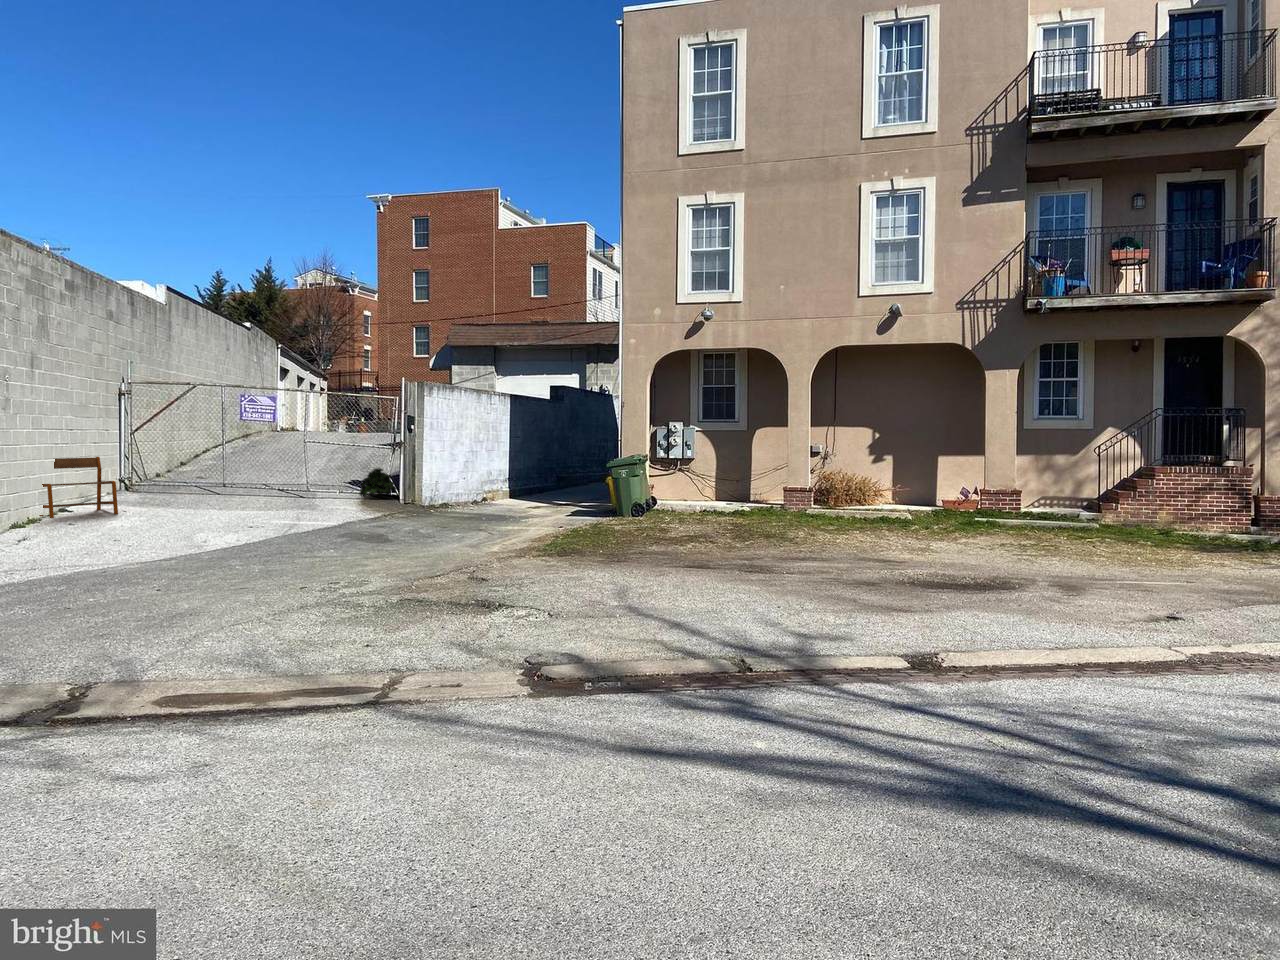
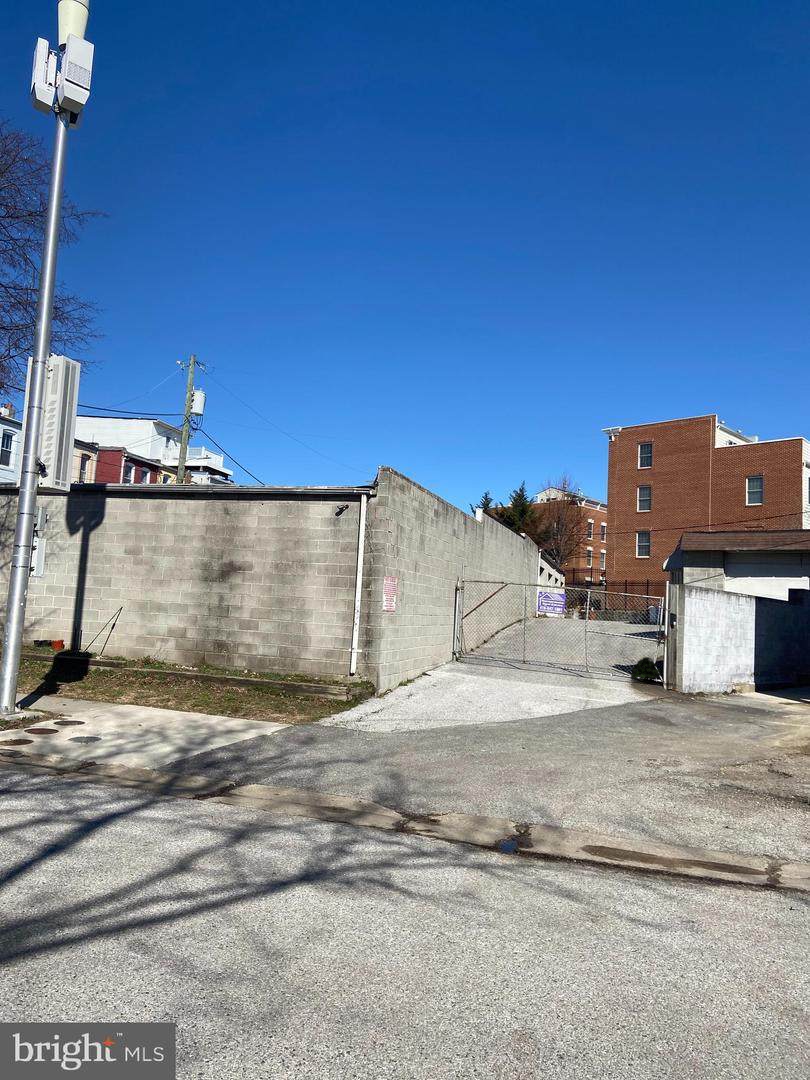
bench: present [39,457,118,518] -> none [408,635,458,680]

